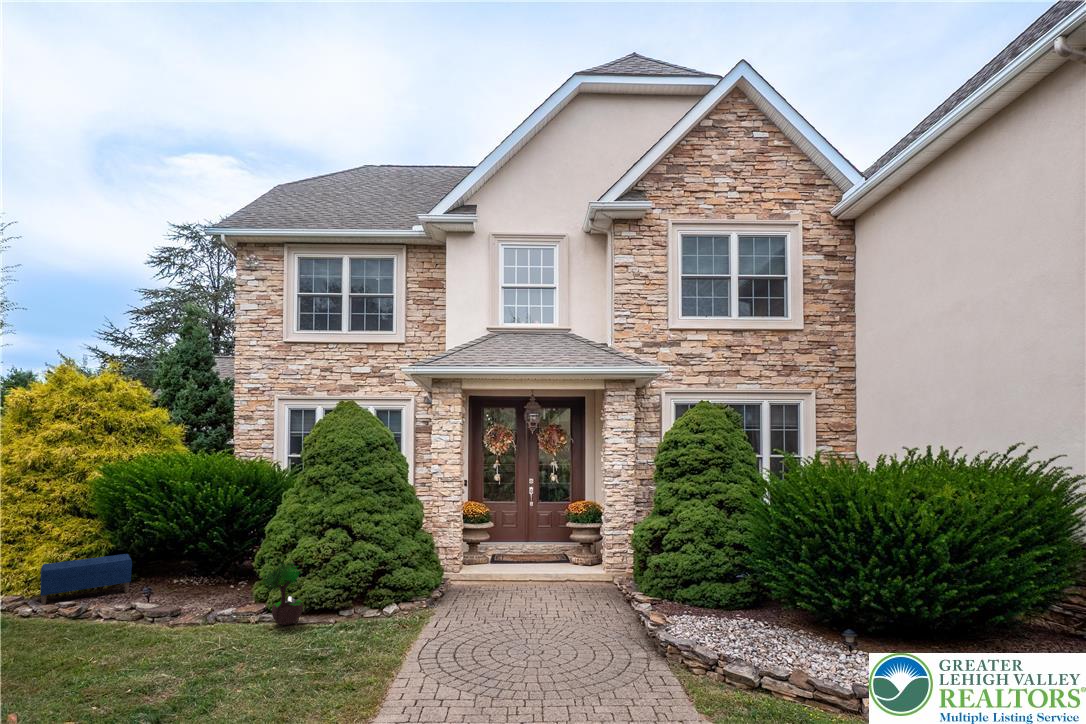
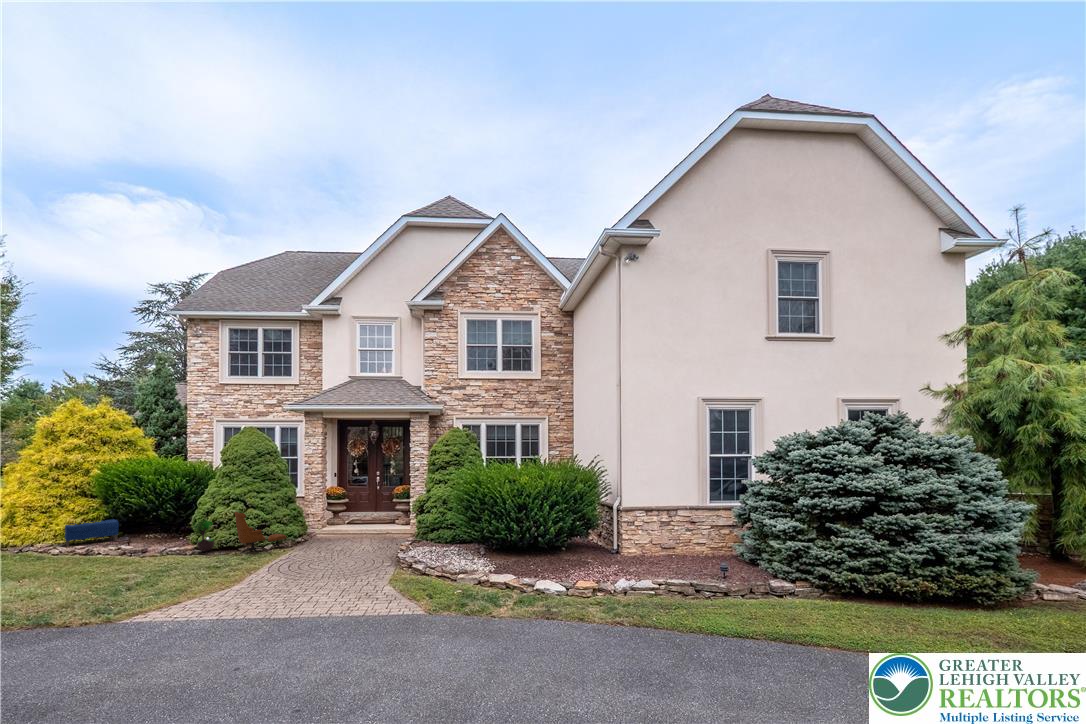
lounge chair: none [343,551,428,633] -> present [235,512,287,554]

